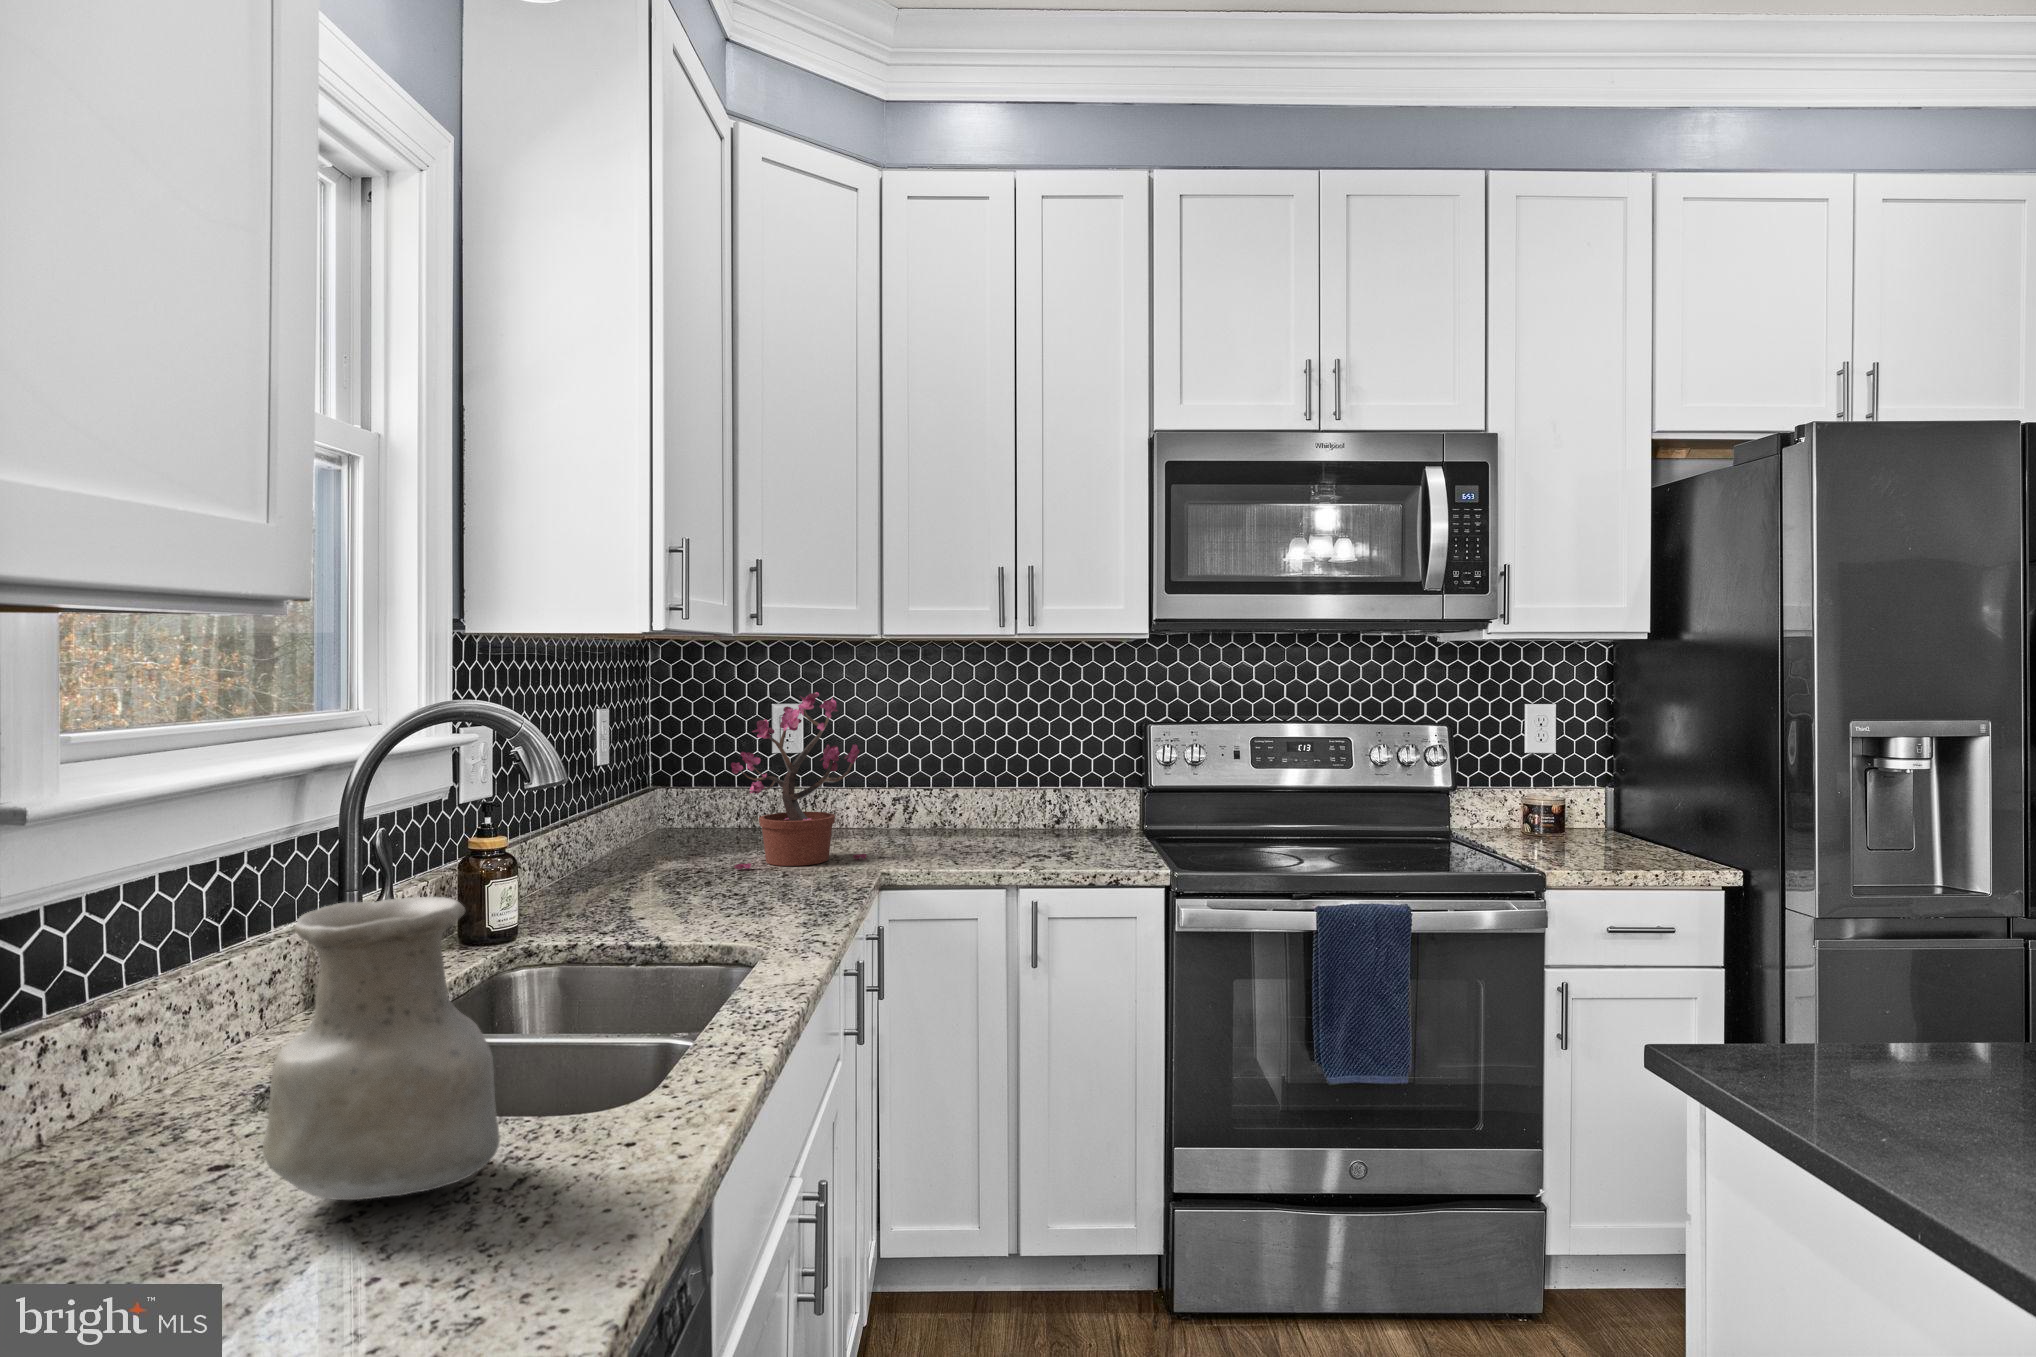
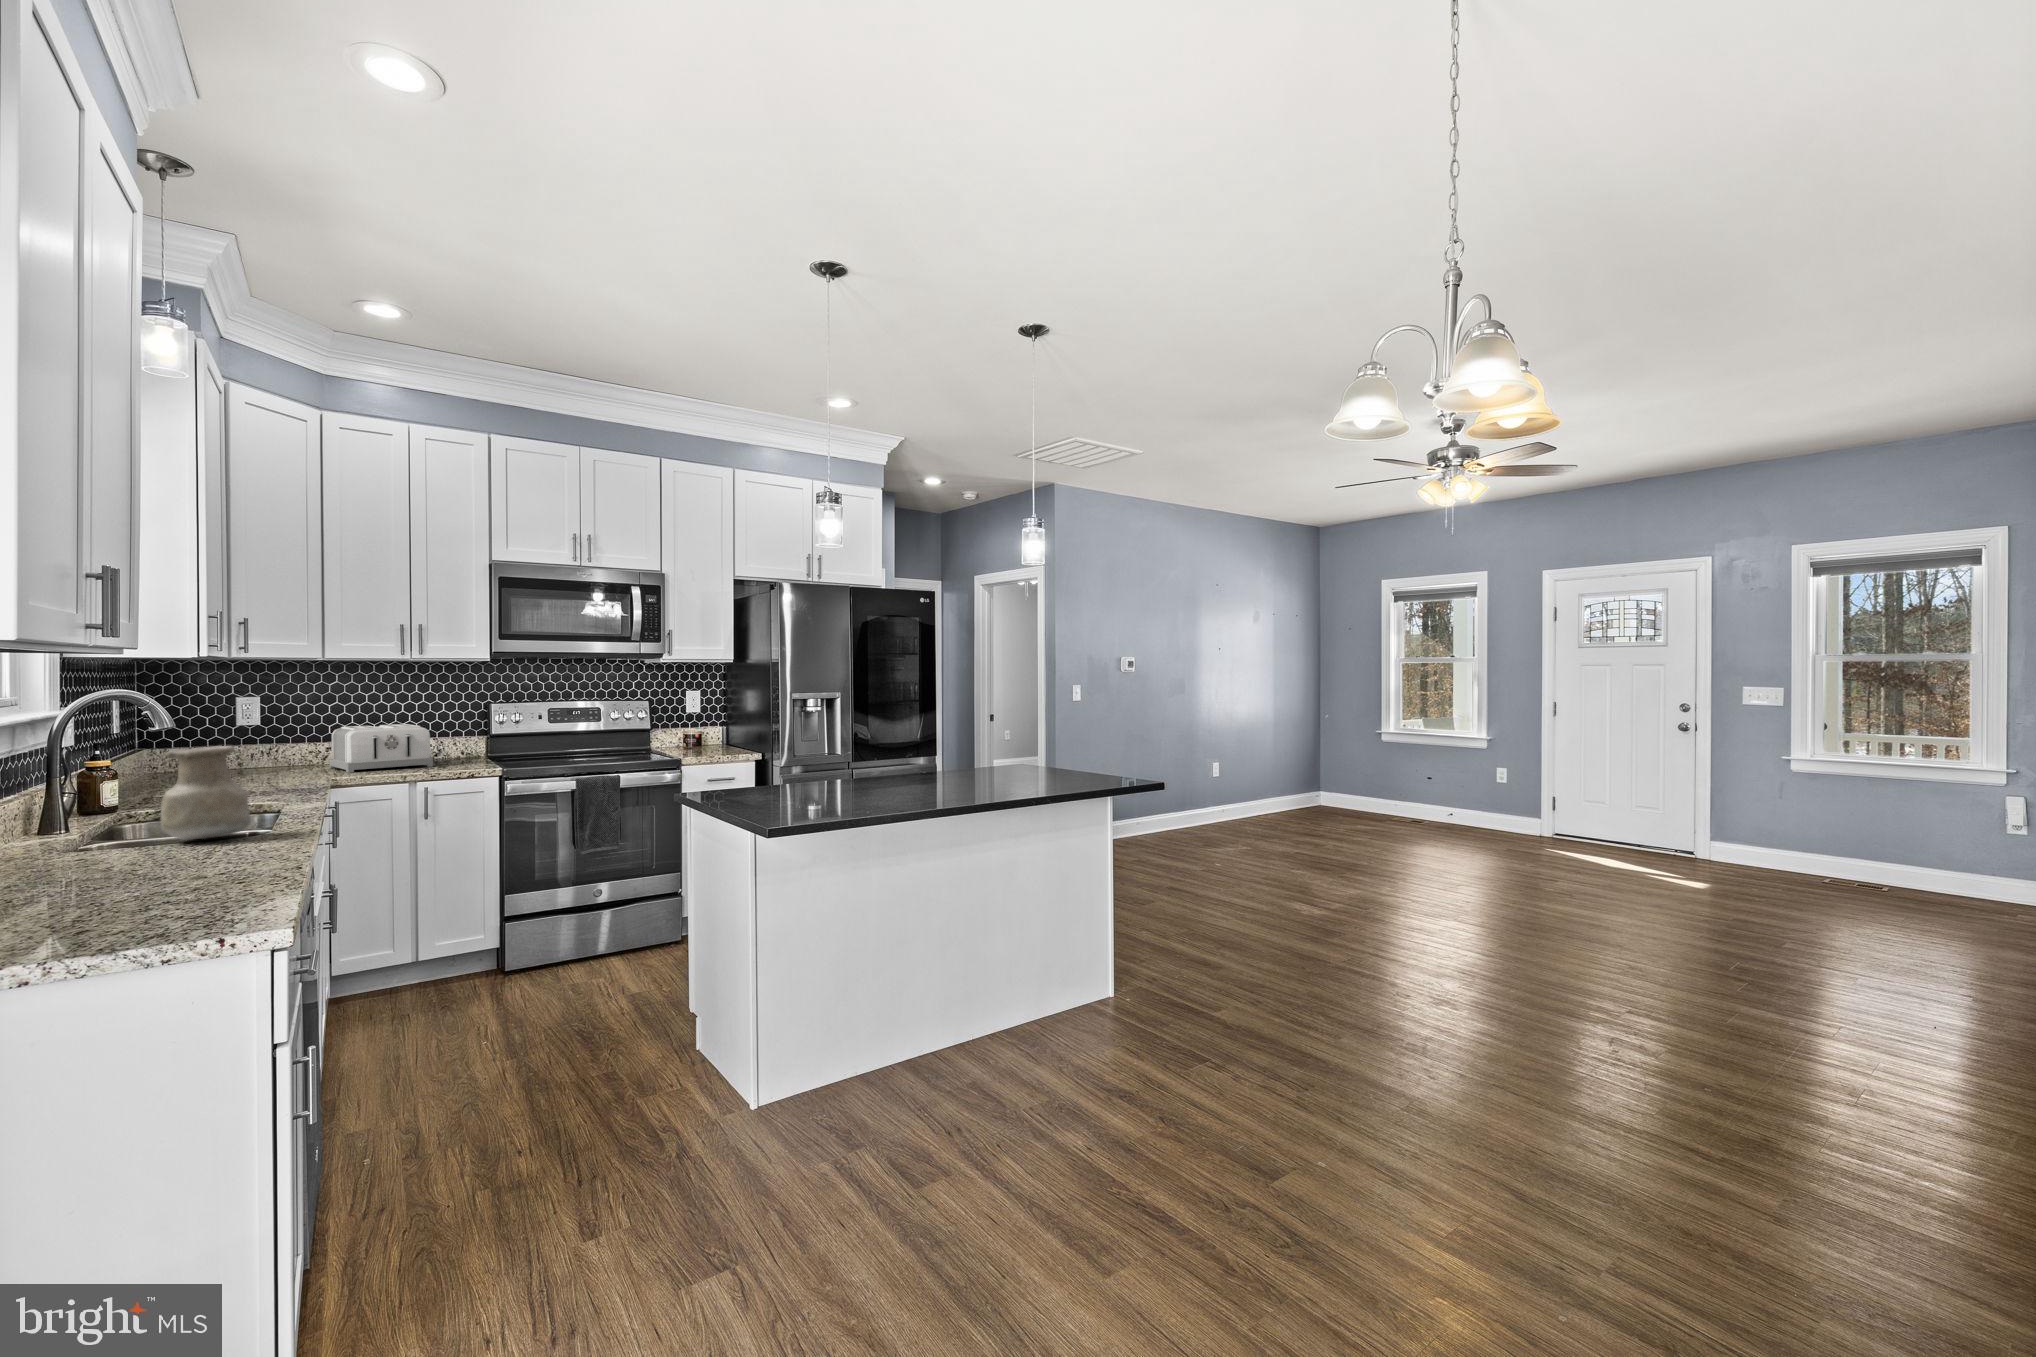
potted plant: present [731,692,866,869] -> none [224,688,319,783]
toaster: none [896,760,1050,855] -> present [330,724,433,773]

